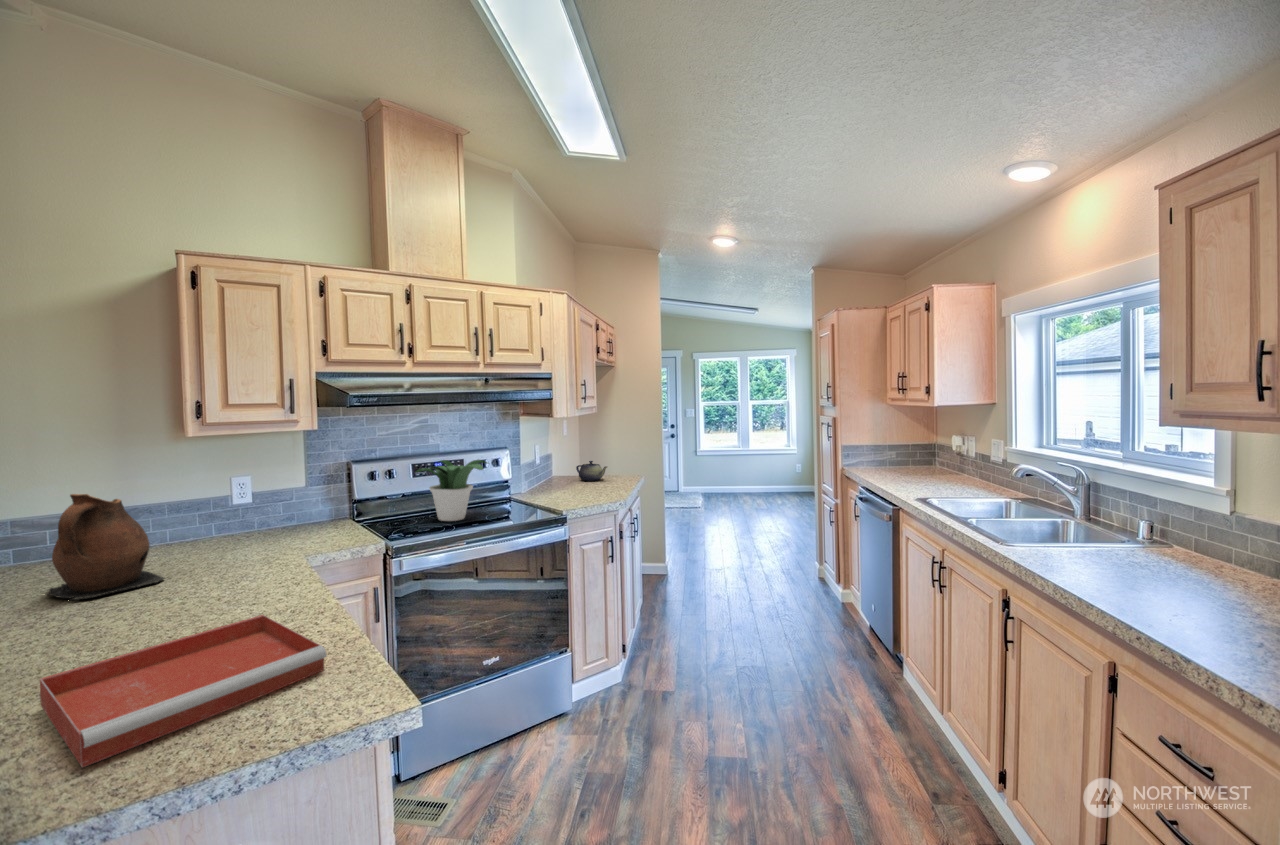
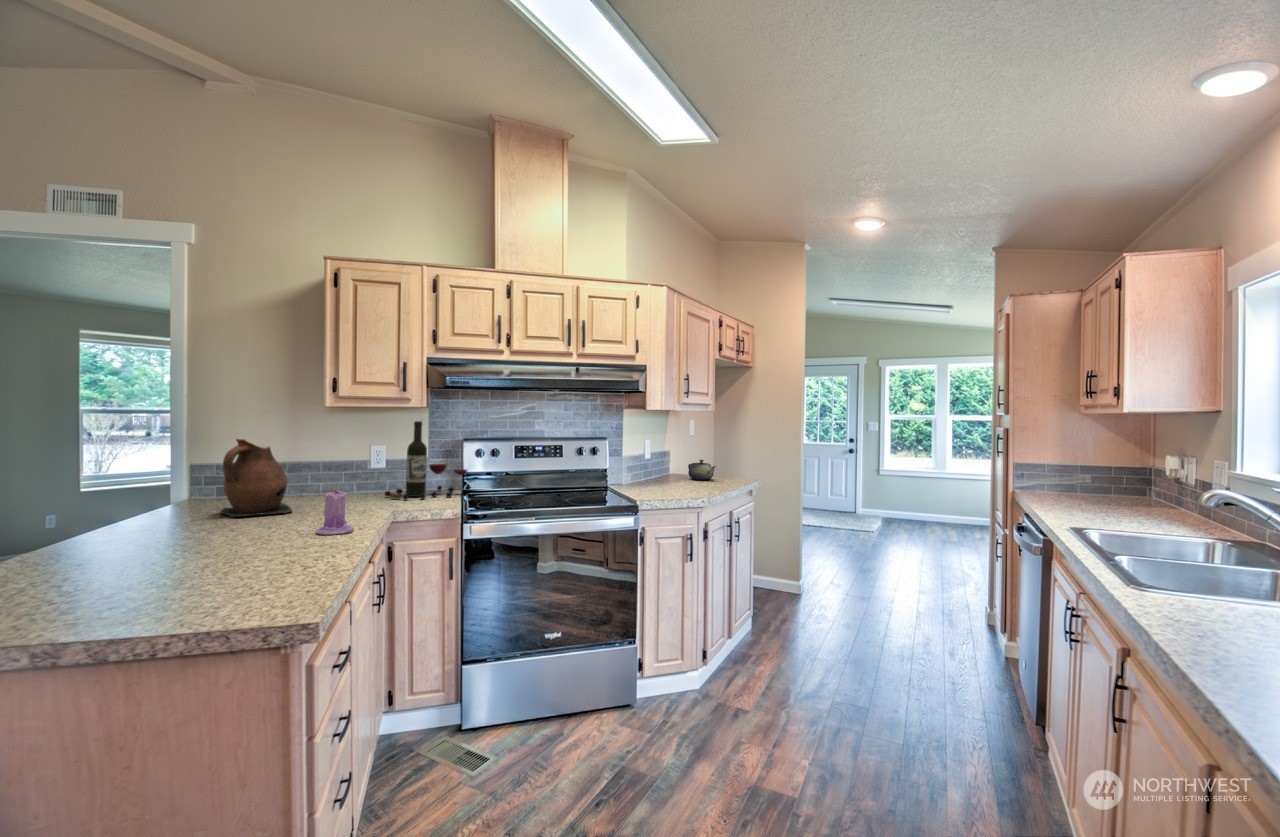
wine bottle: none [268,447,370,542] -> present [385,421,467,499]
potted plant: present [416,460,487,521] -> none [504,442,575,498]
candle: none [242,542,292,605] -> present [316,488,354,535]
tray: present [40,615,327,767] -> none [110,537,308,607]

